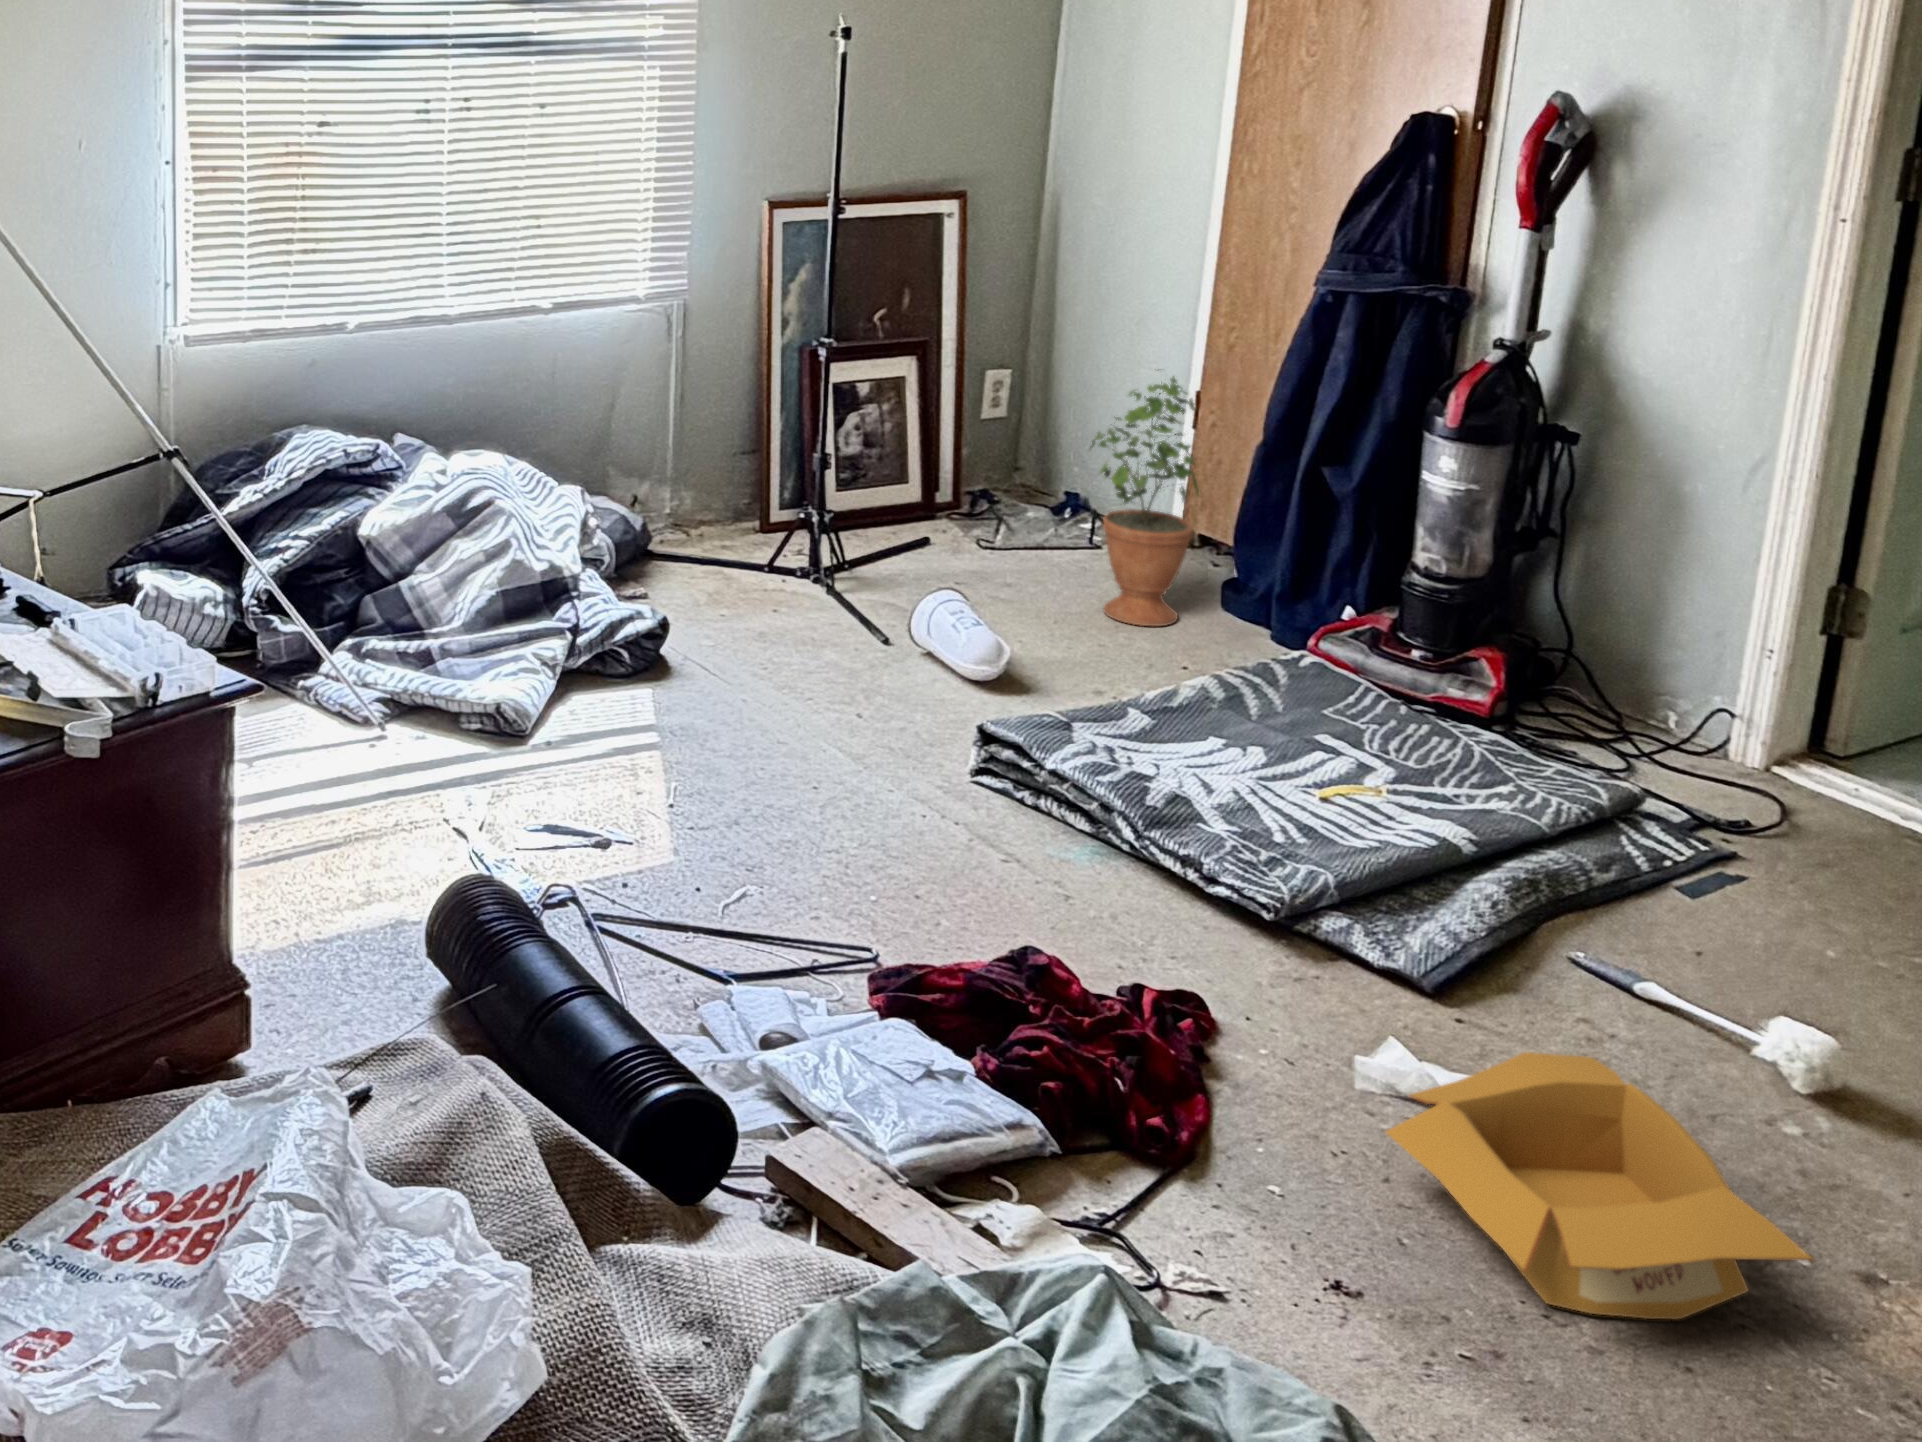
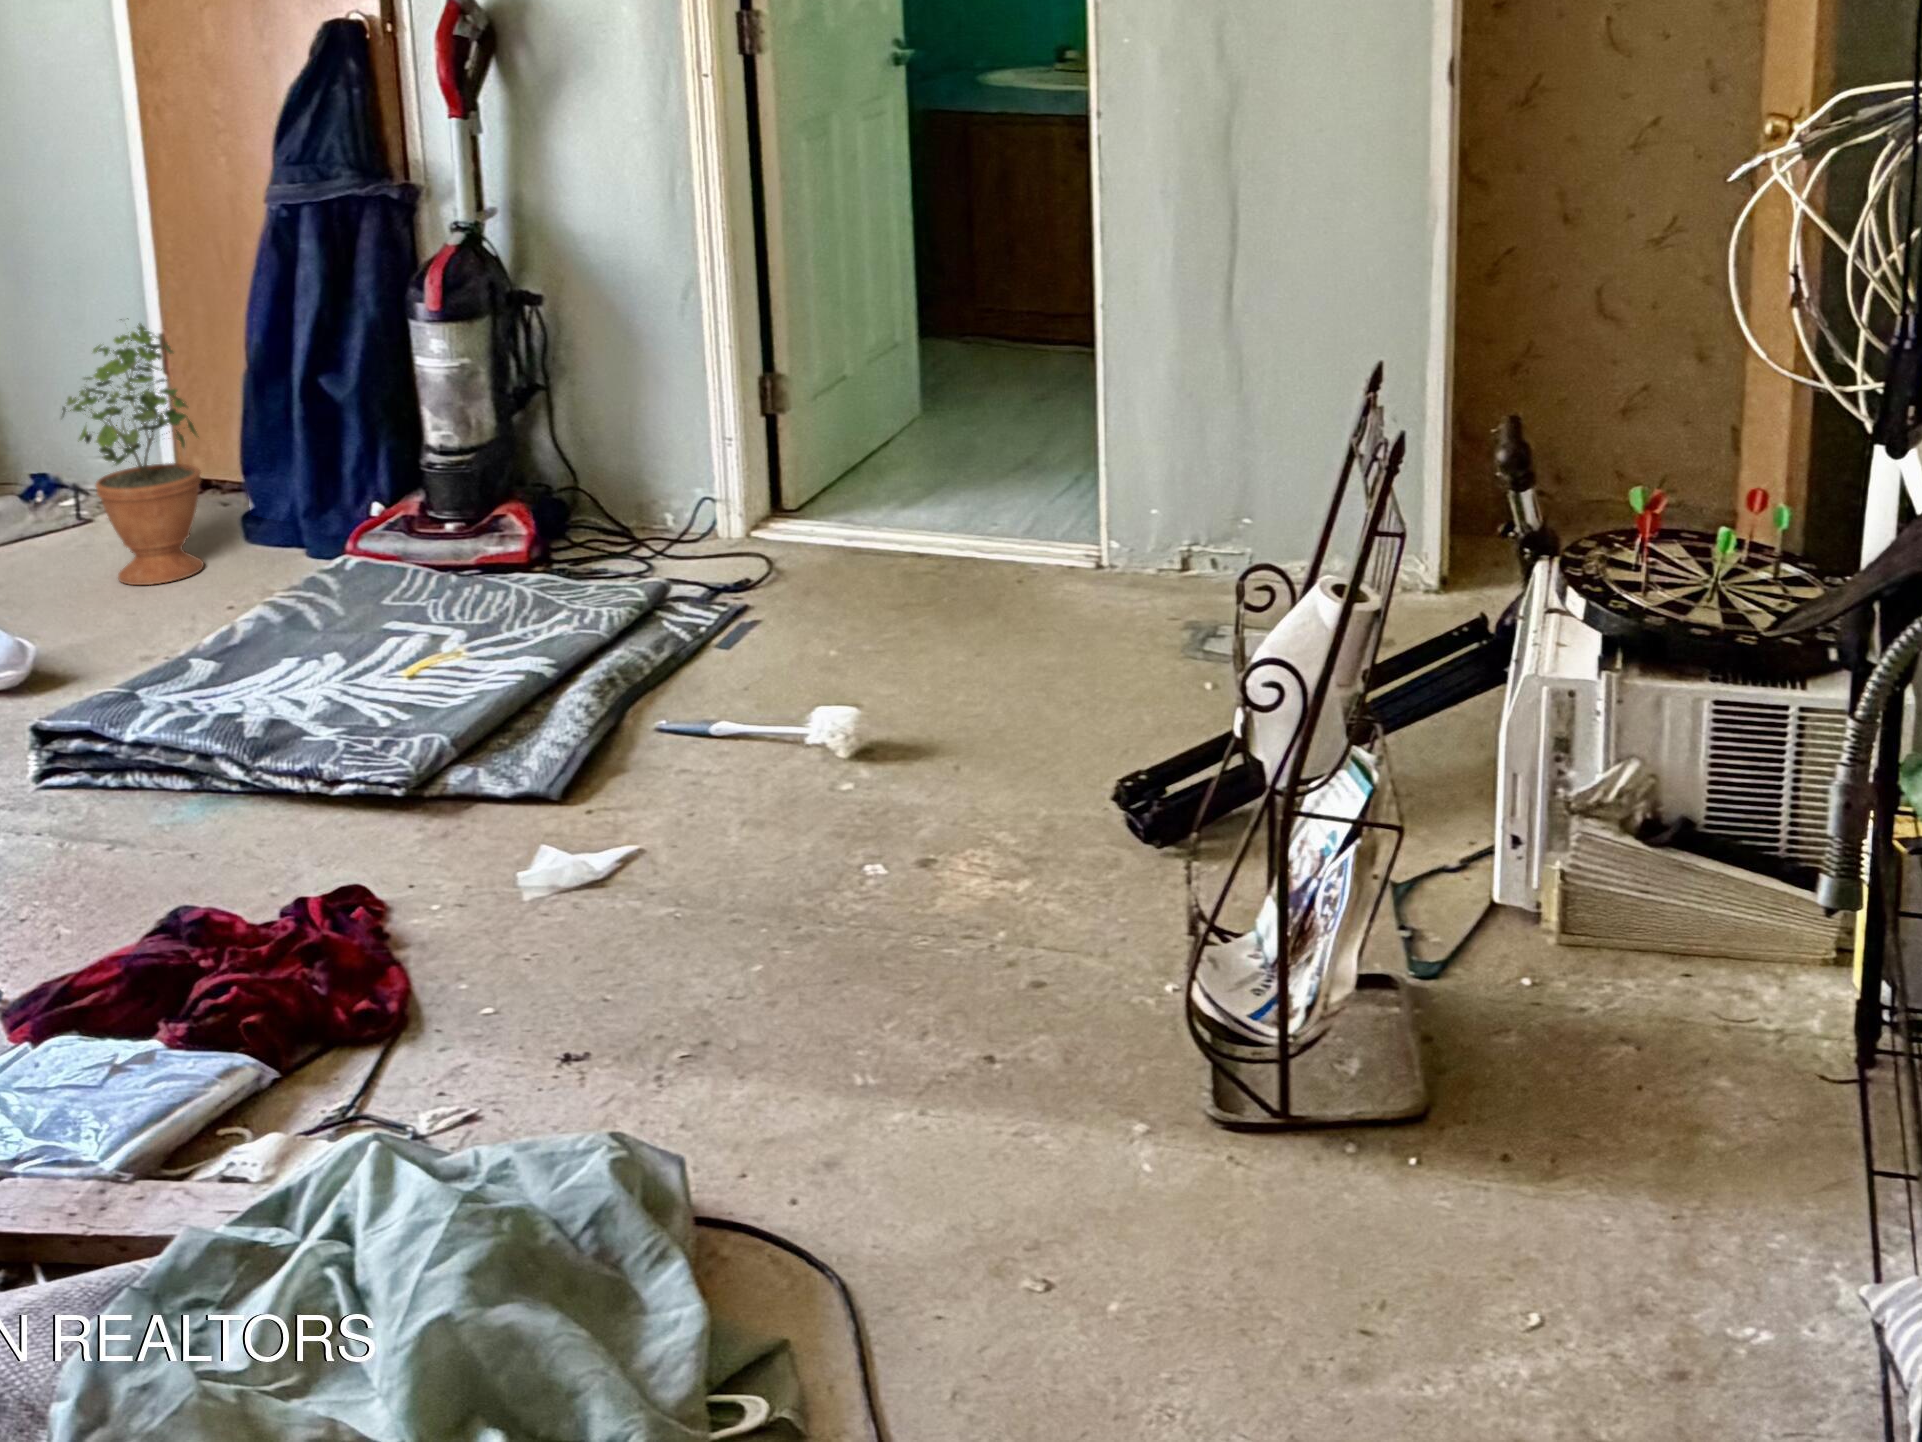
cardboard box: present [1386,1052,1816,1319] -> none [567,782,892,979]

